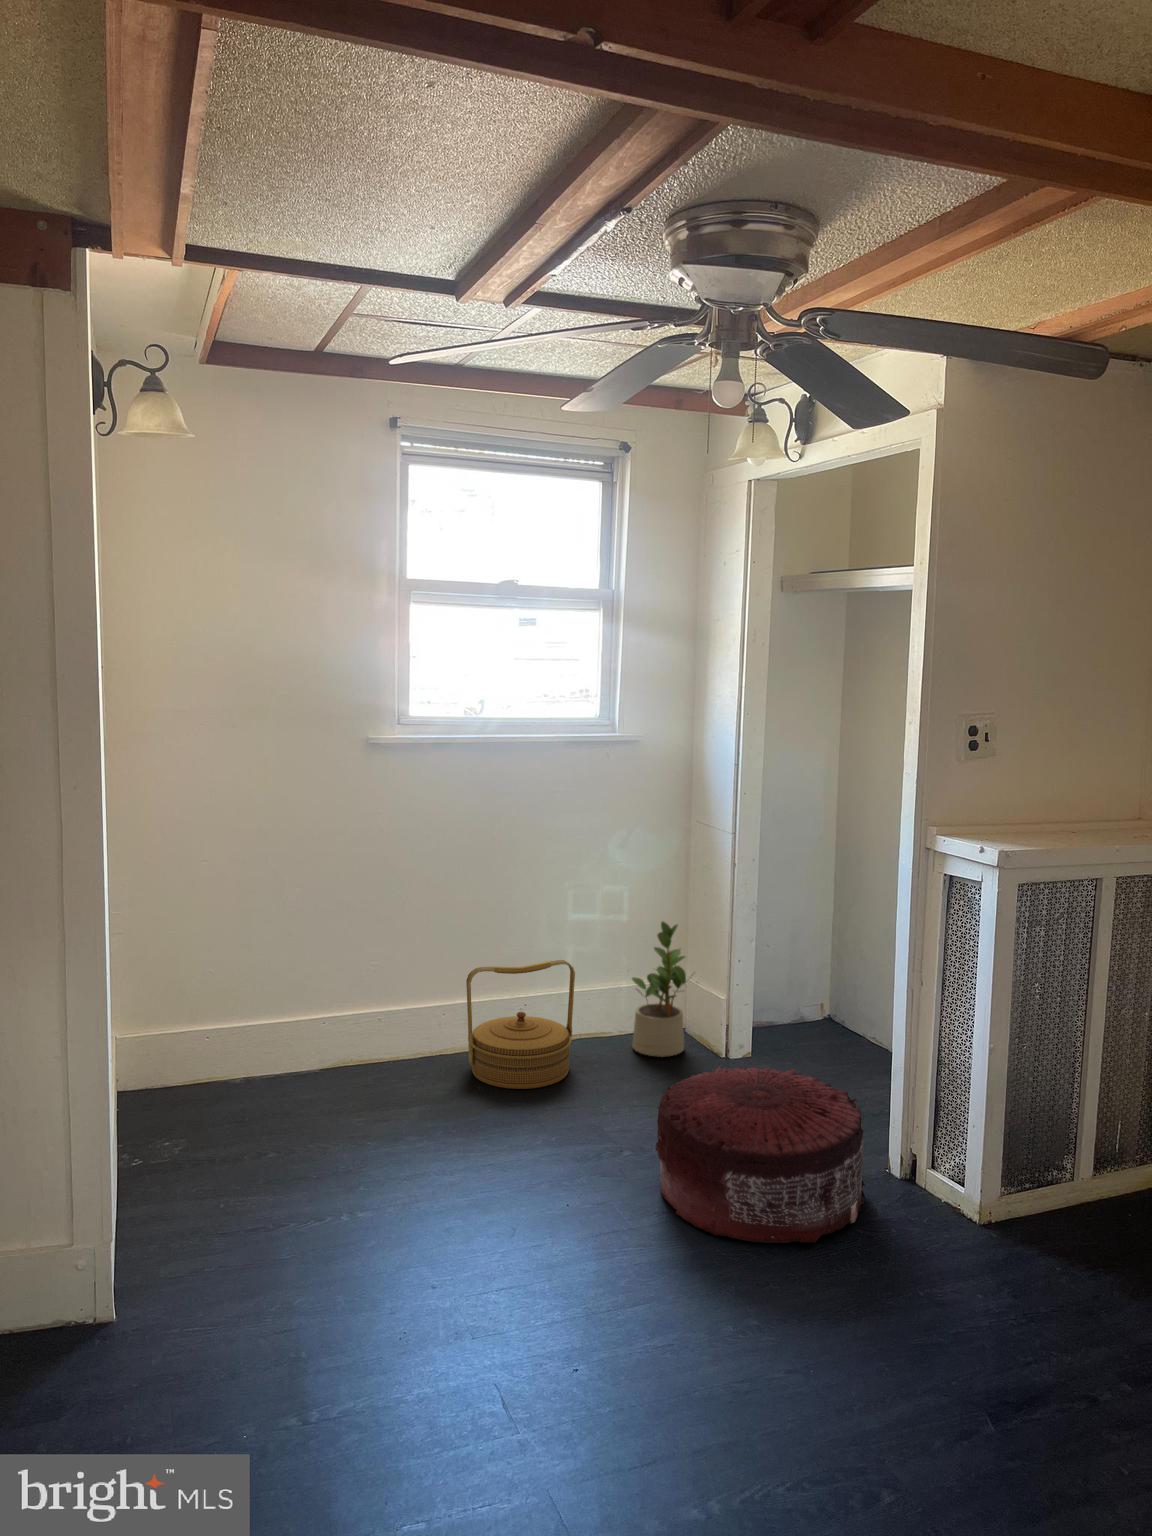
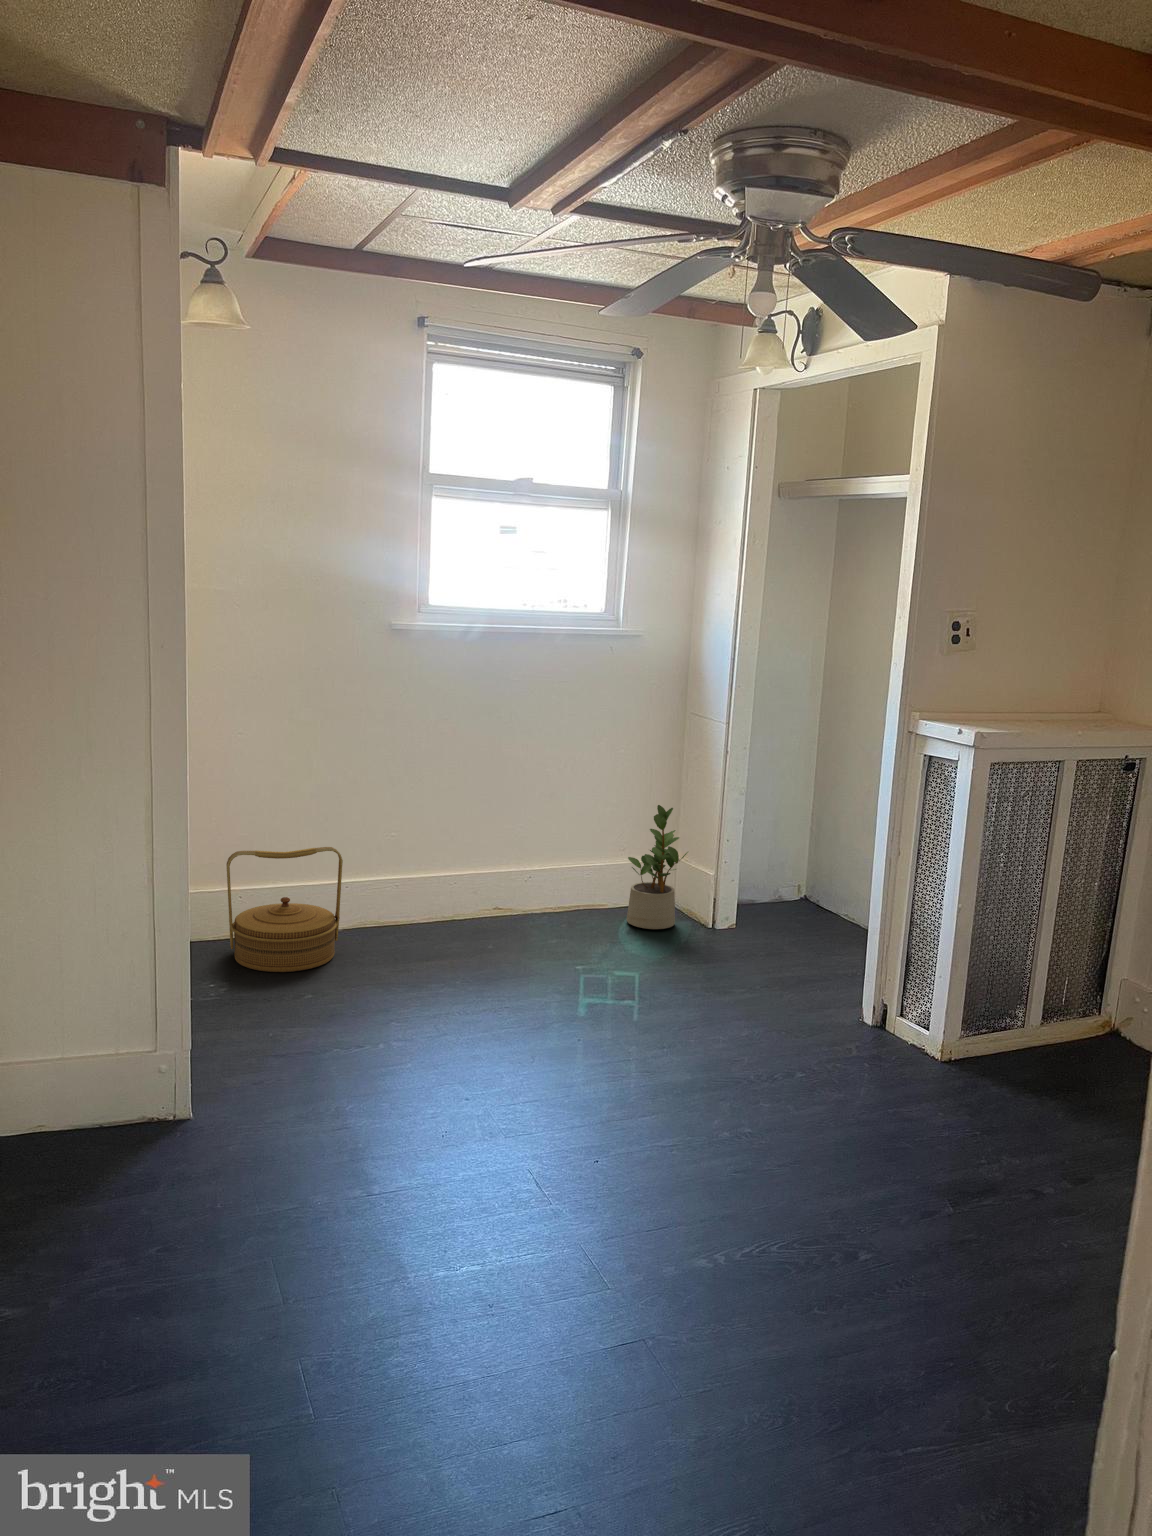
woven basket: present [466,960,575,1089] -> present [226,847,343,972]
pouf: present [656,1066,865,1243] -> none [658,926,842,1070]

